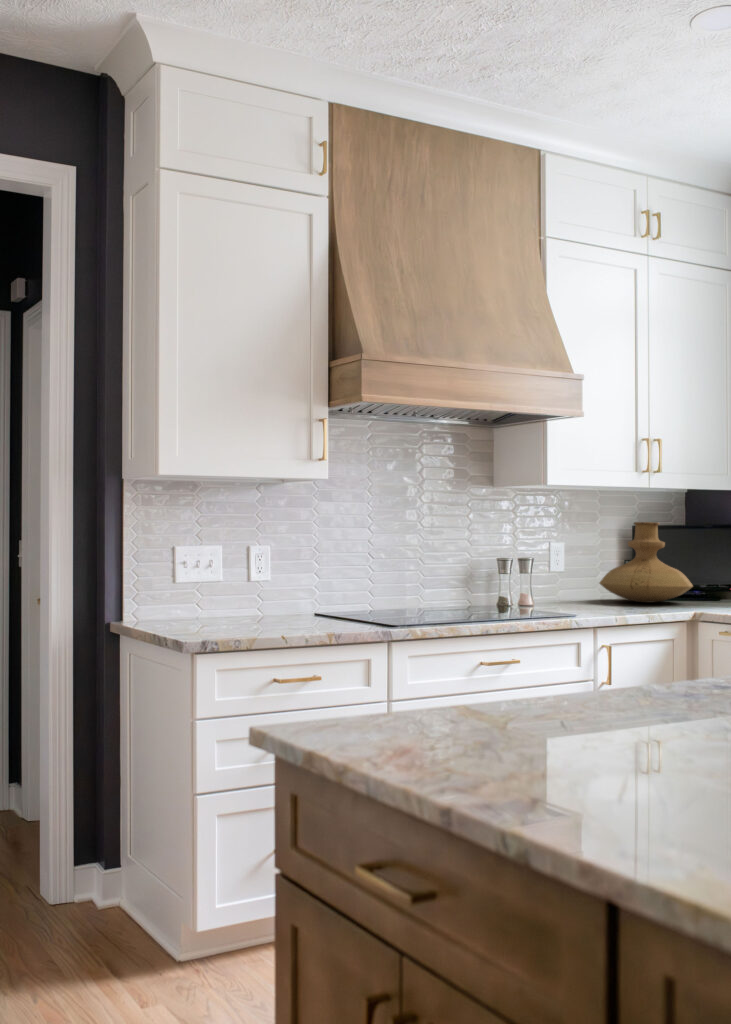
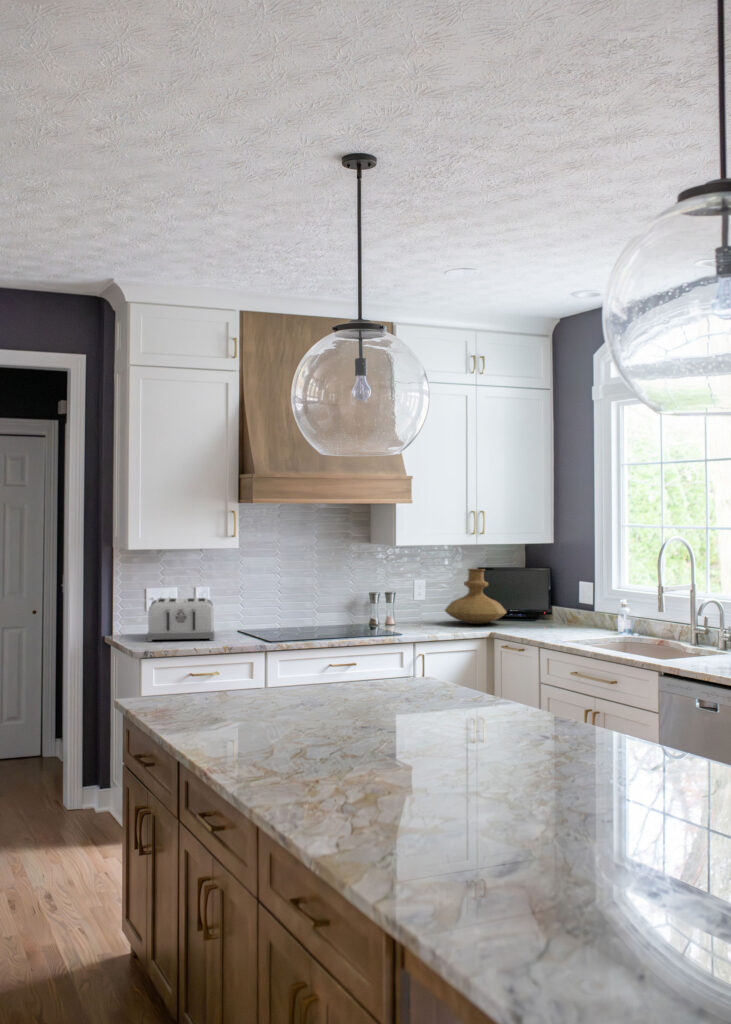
toaster: none [183,559,300,628] -> present [147,598,214,642]

